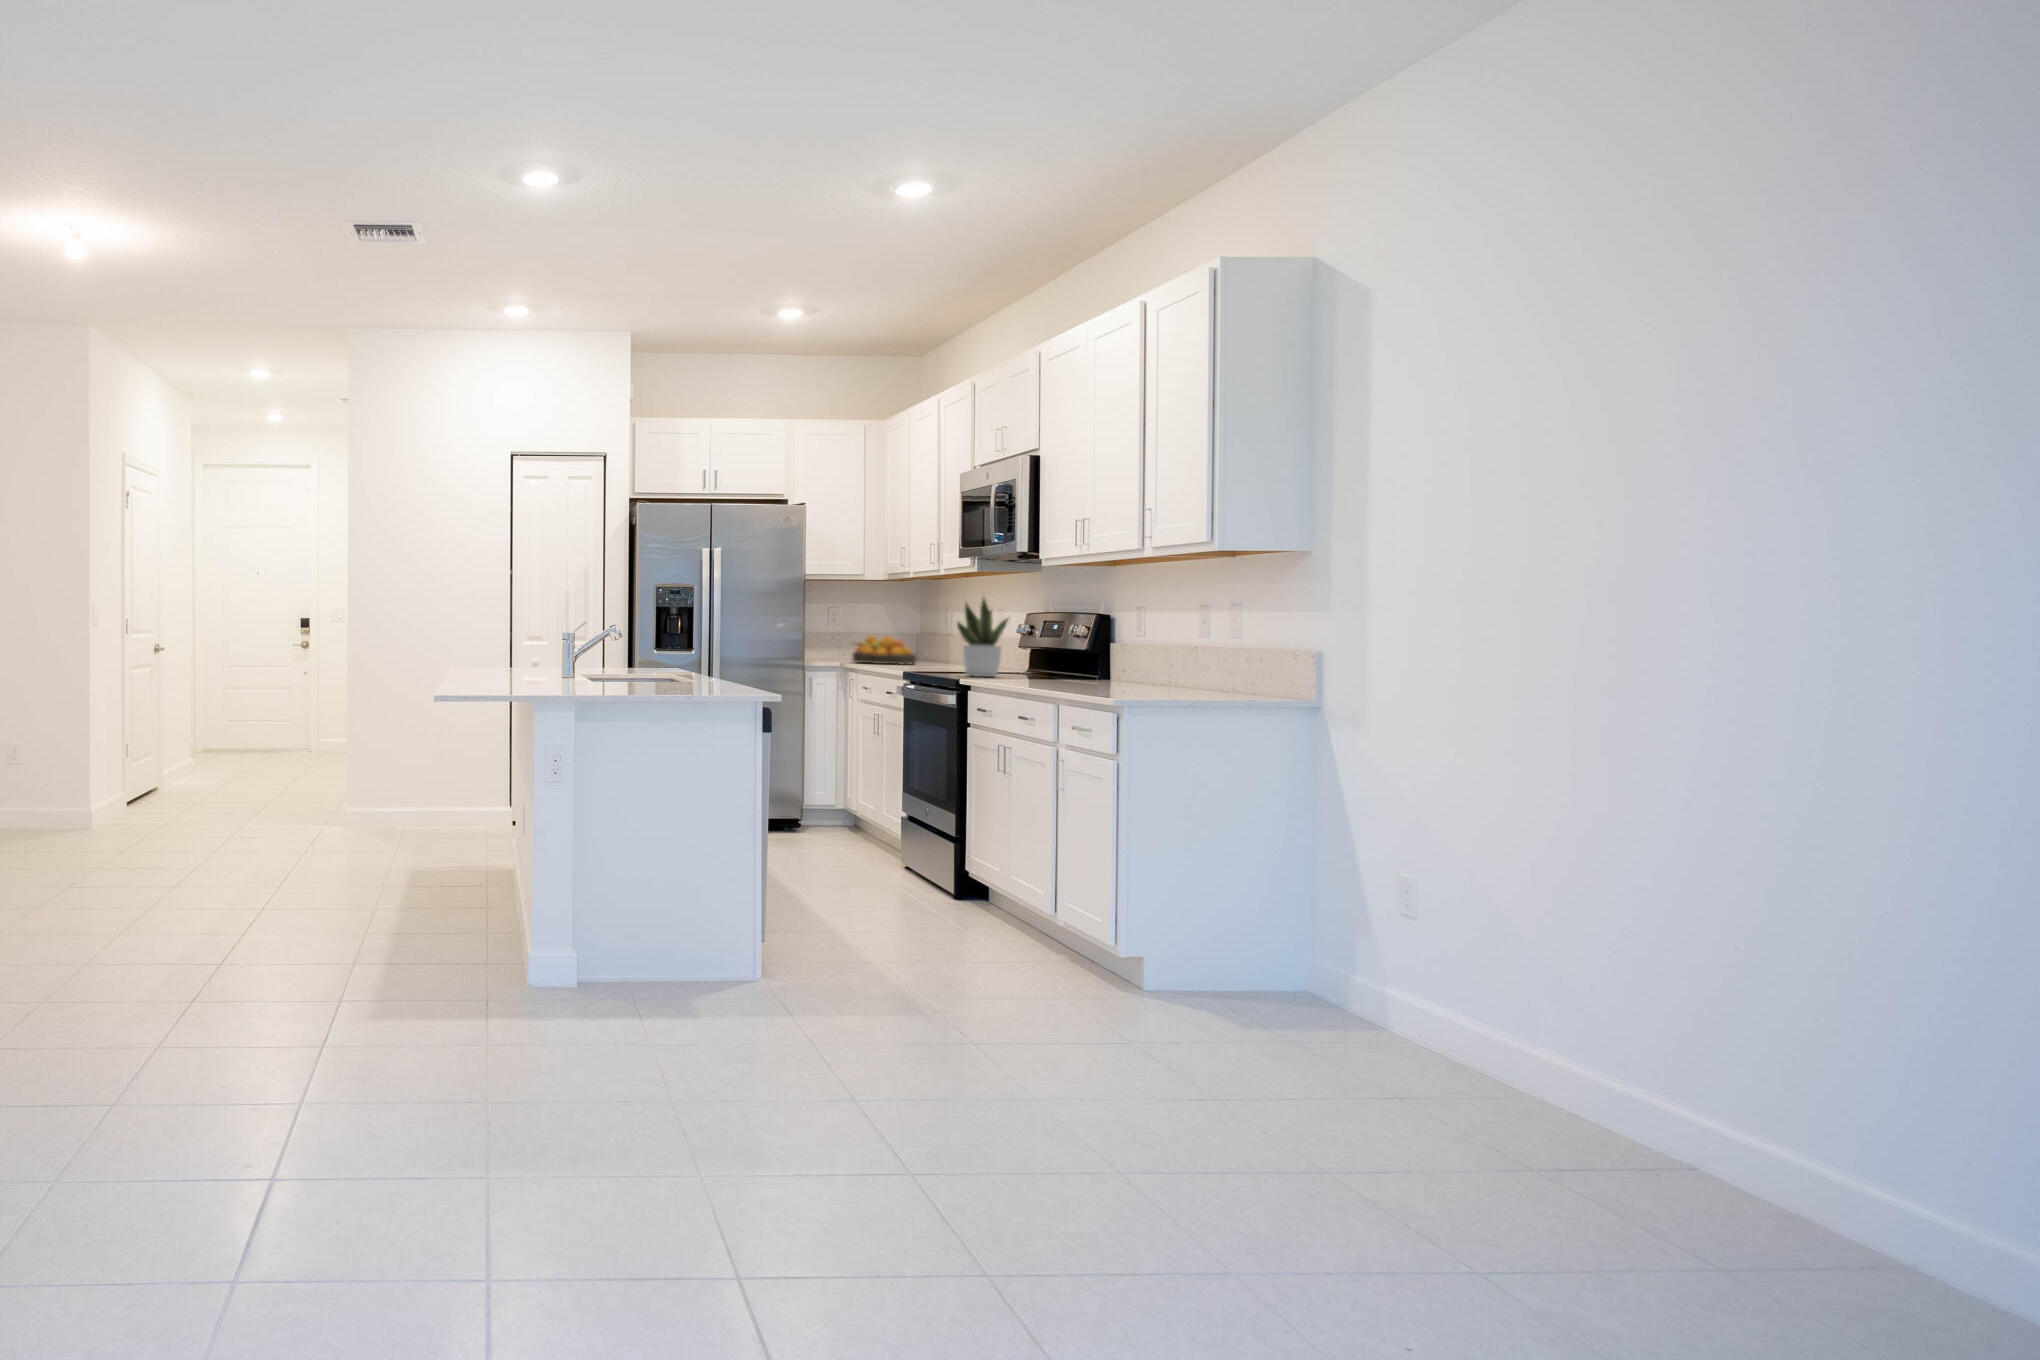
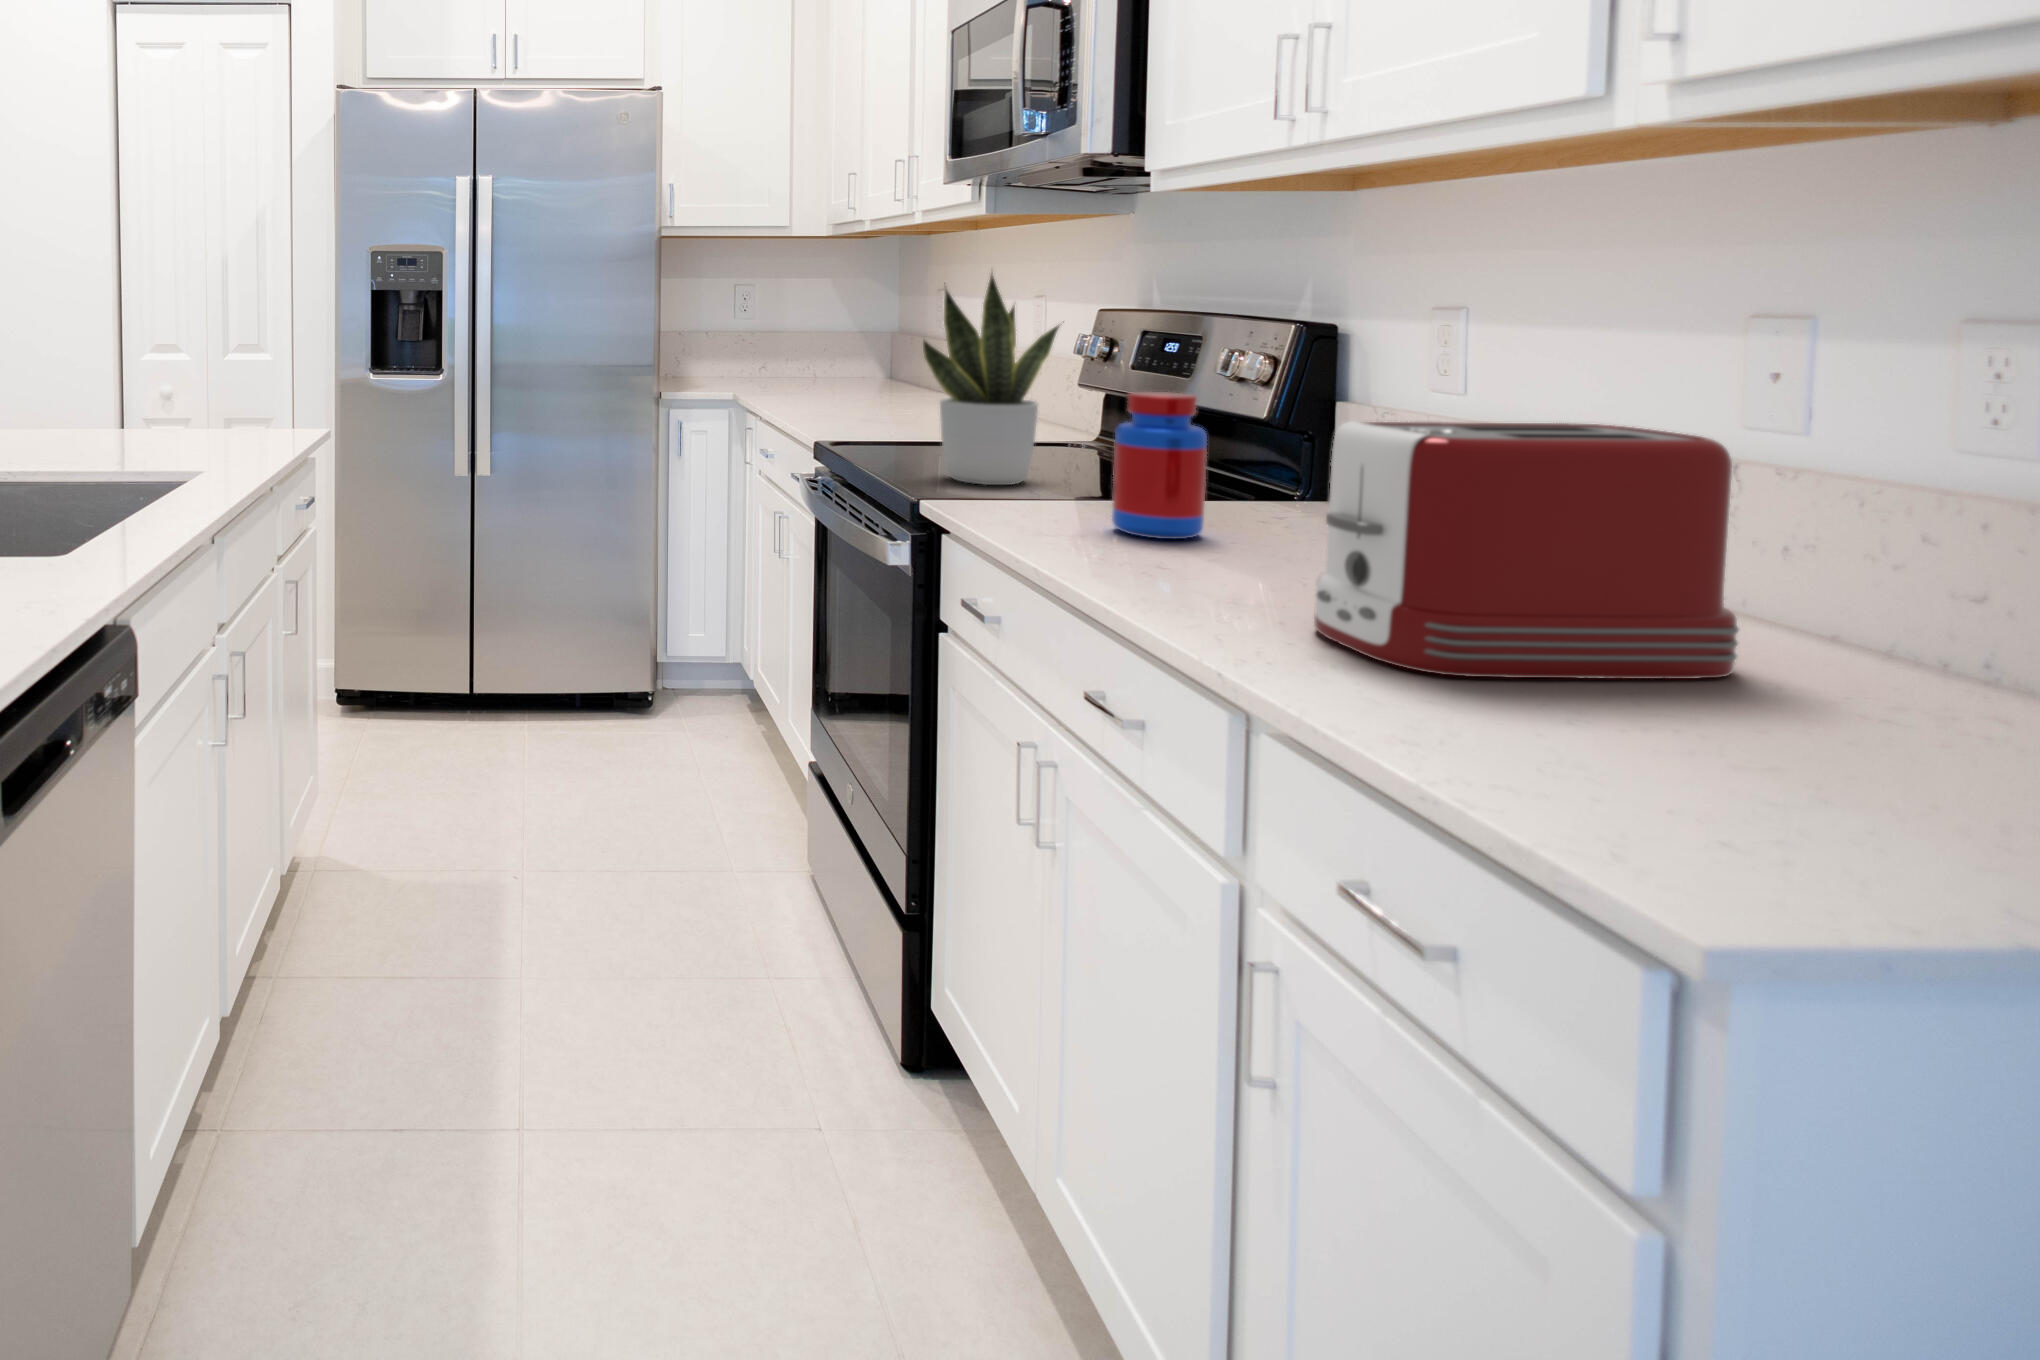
toaster: none [1078,630,1179,691] -> present [1314,421,1739,679]
jar: none [1028,634,1059,682] -> present [1112,392,1207,539]
fruit bowl: present [853,636,916,664] -> none [764,335,882,391]

